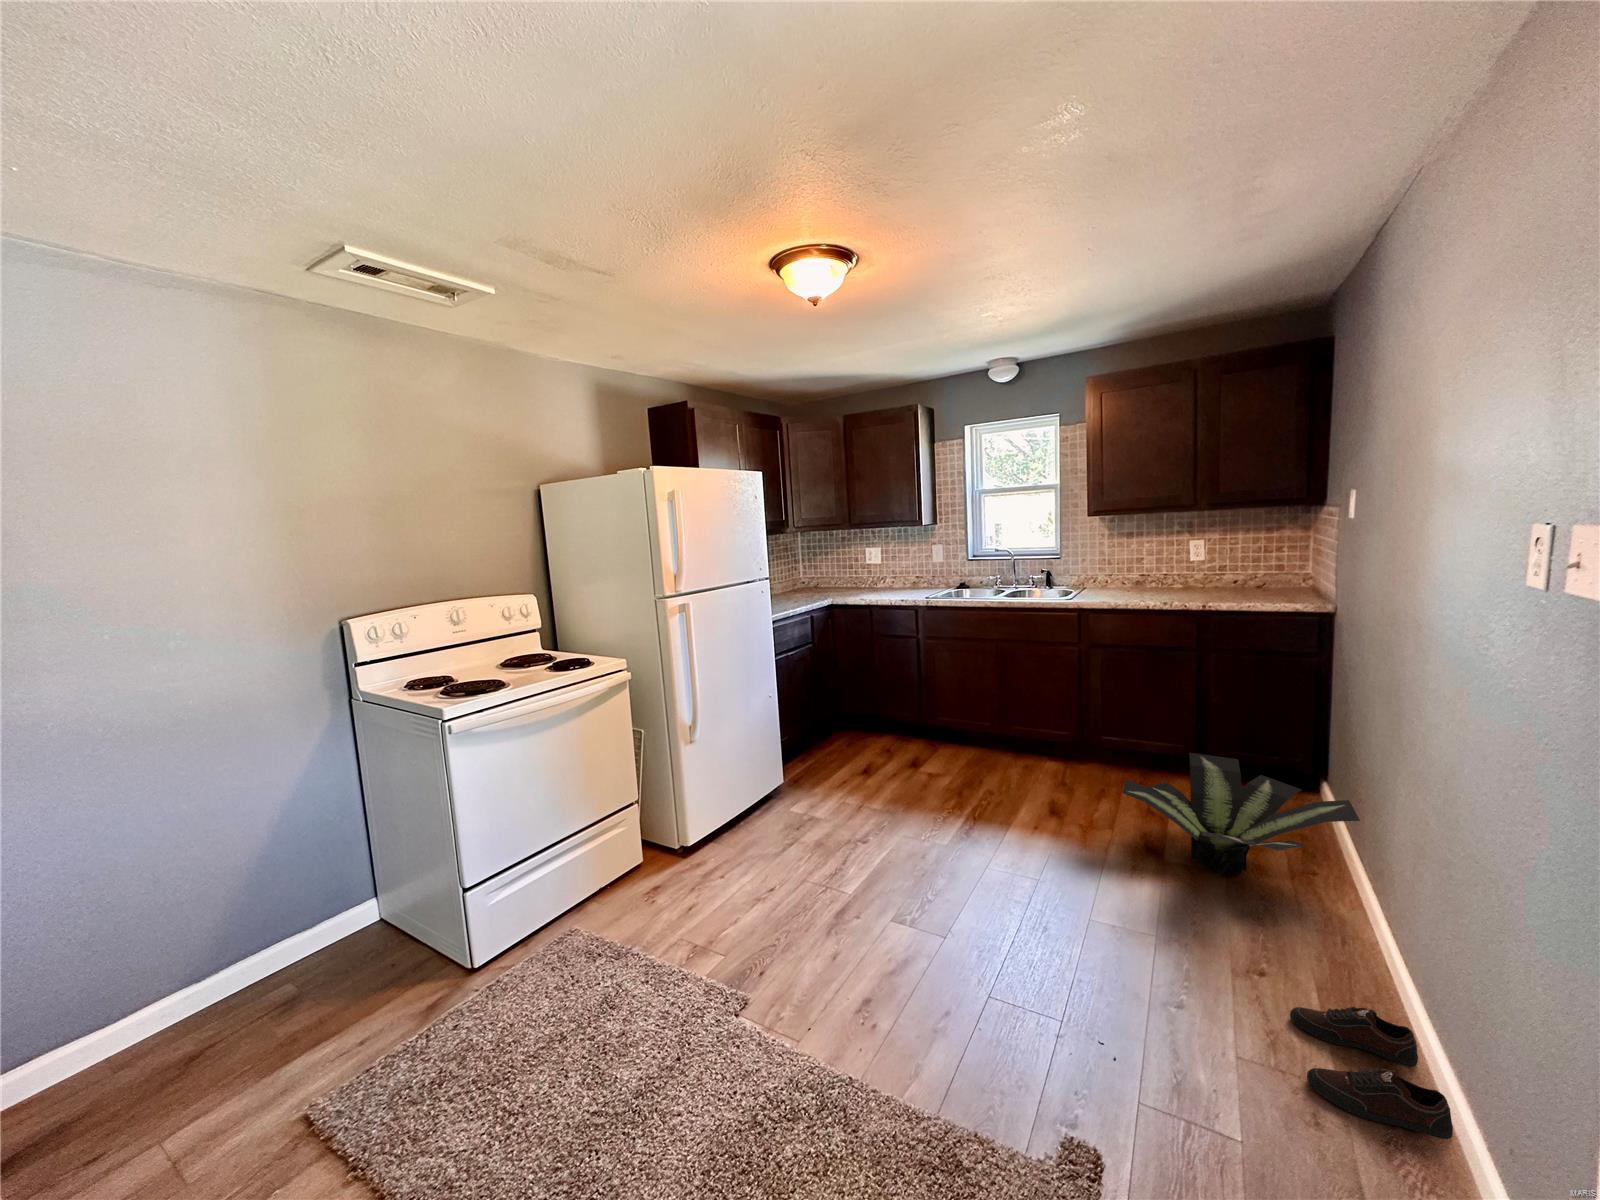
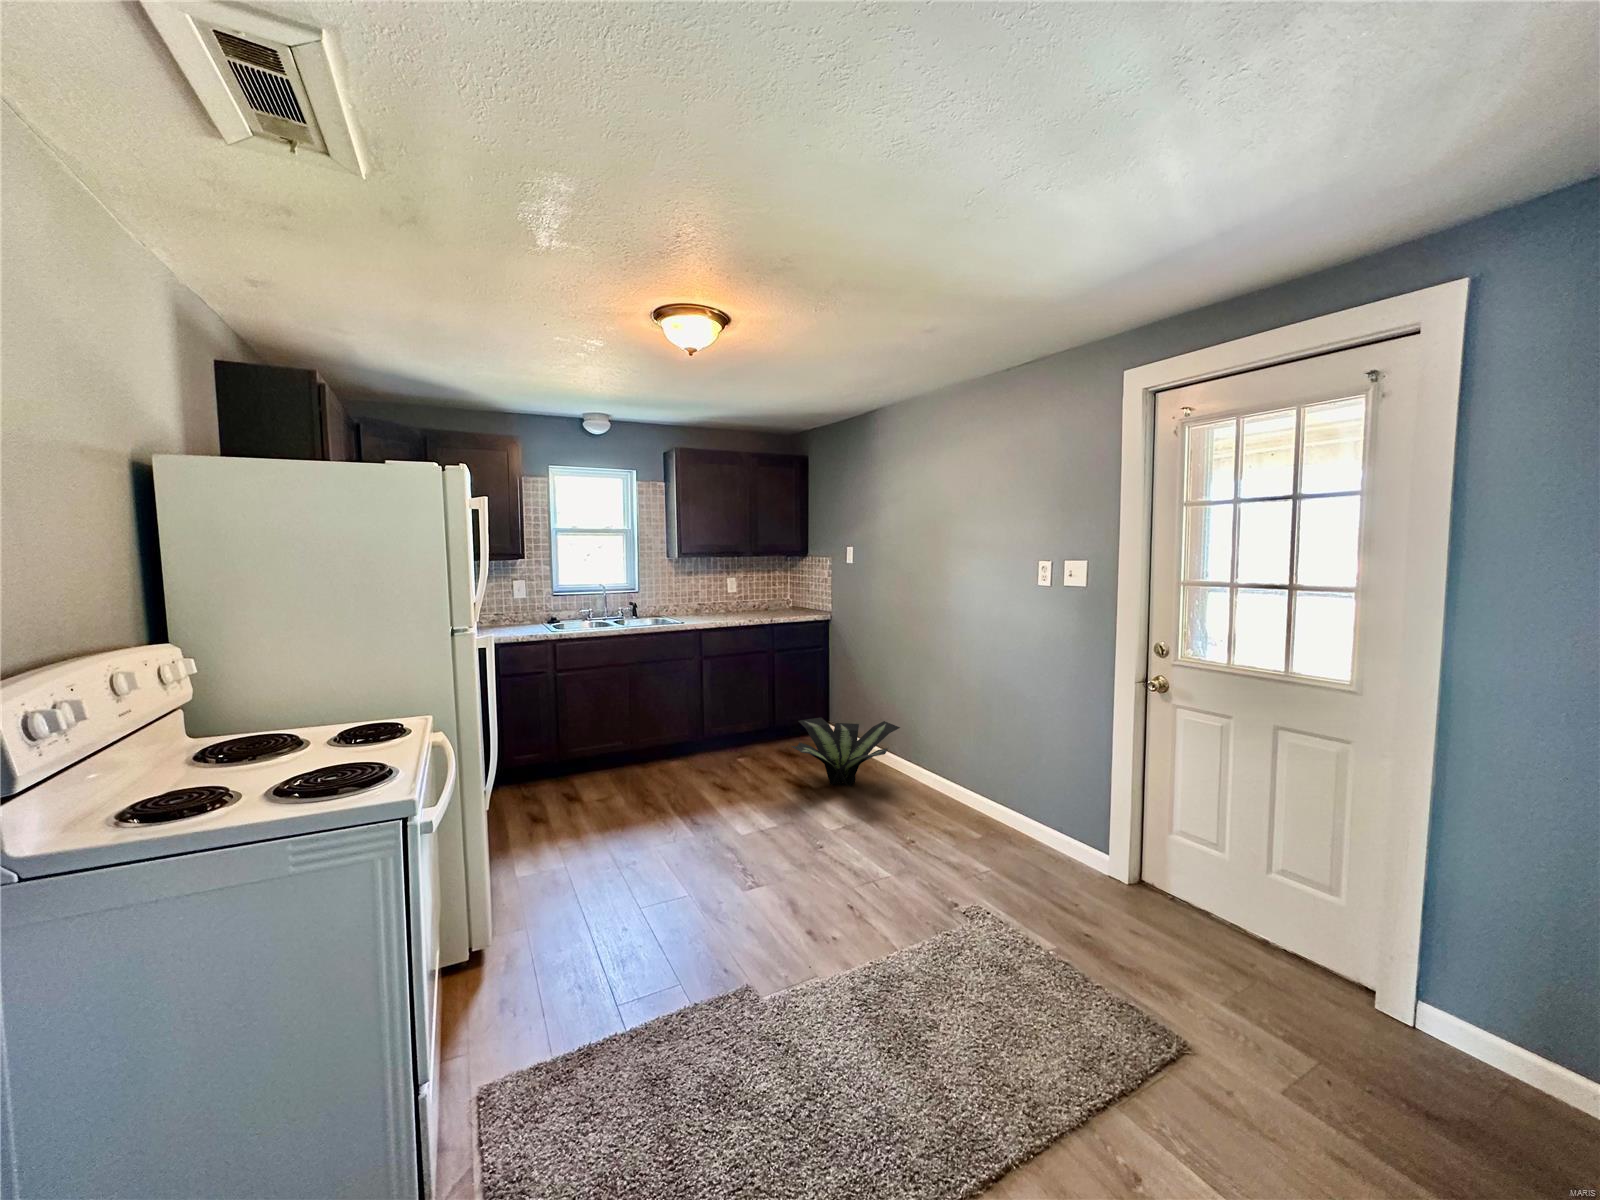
shoe: present [1290,1007,1453,1139] -> none [943,802,1013,843]

